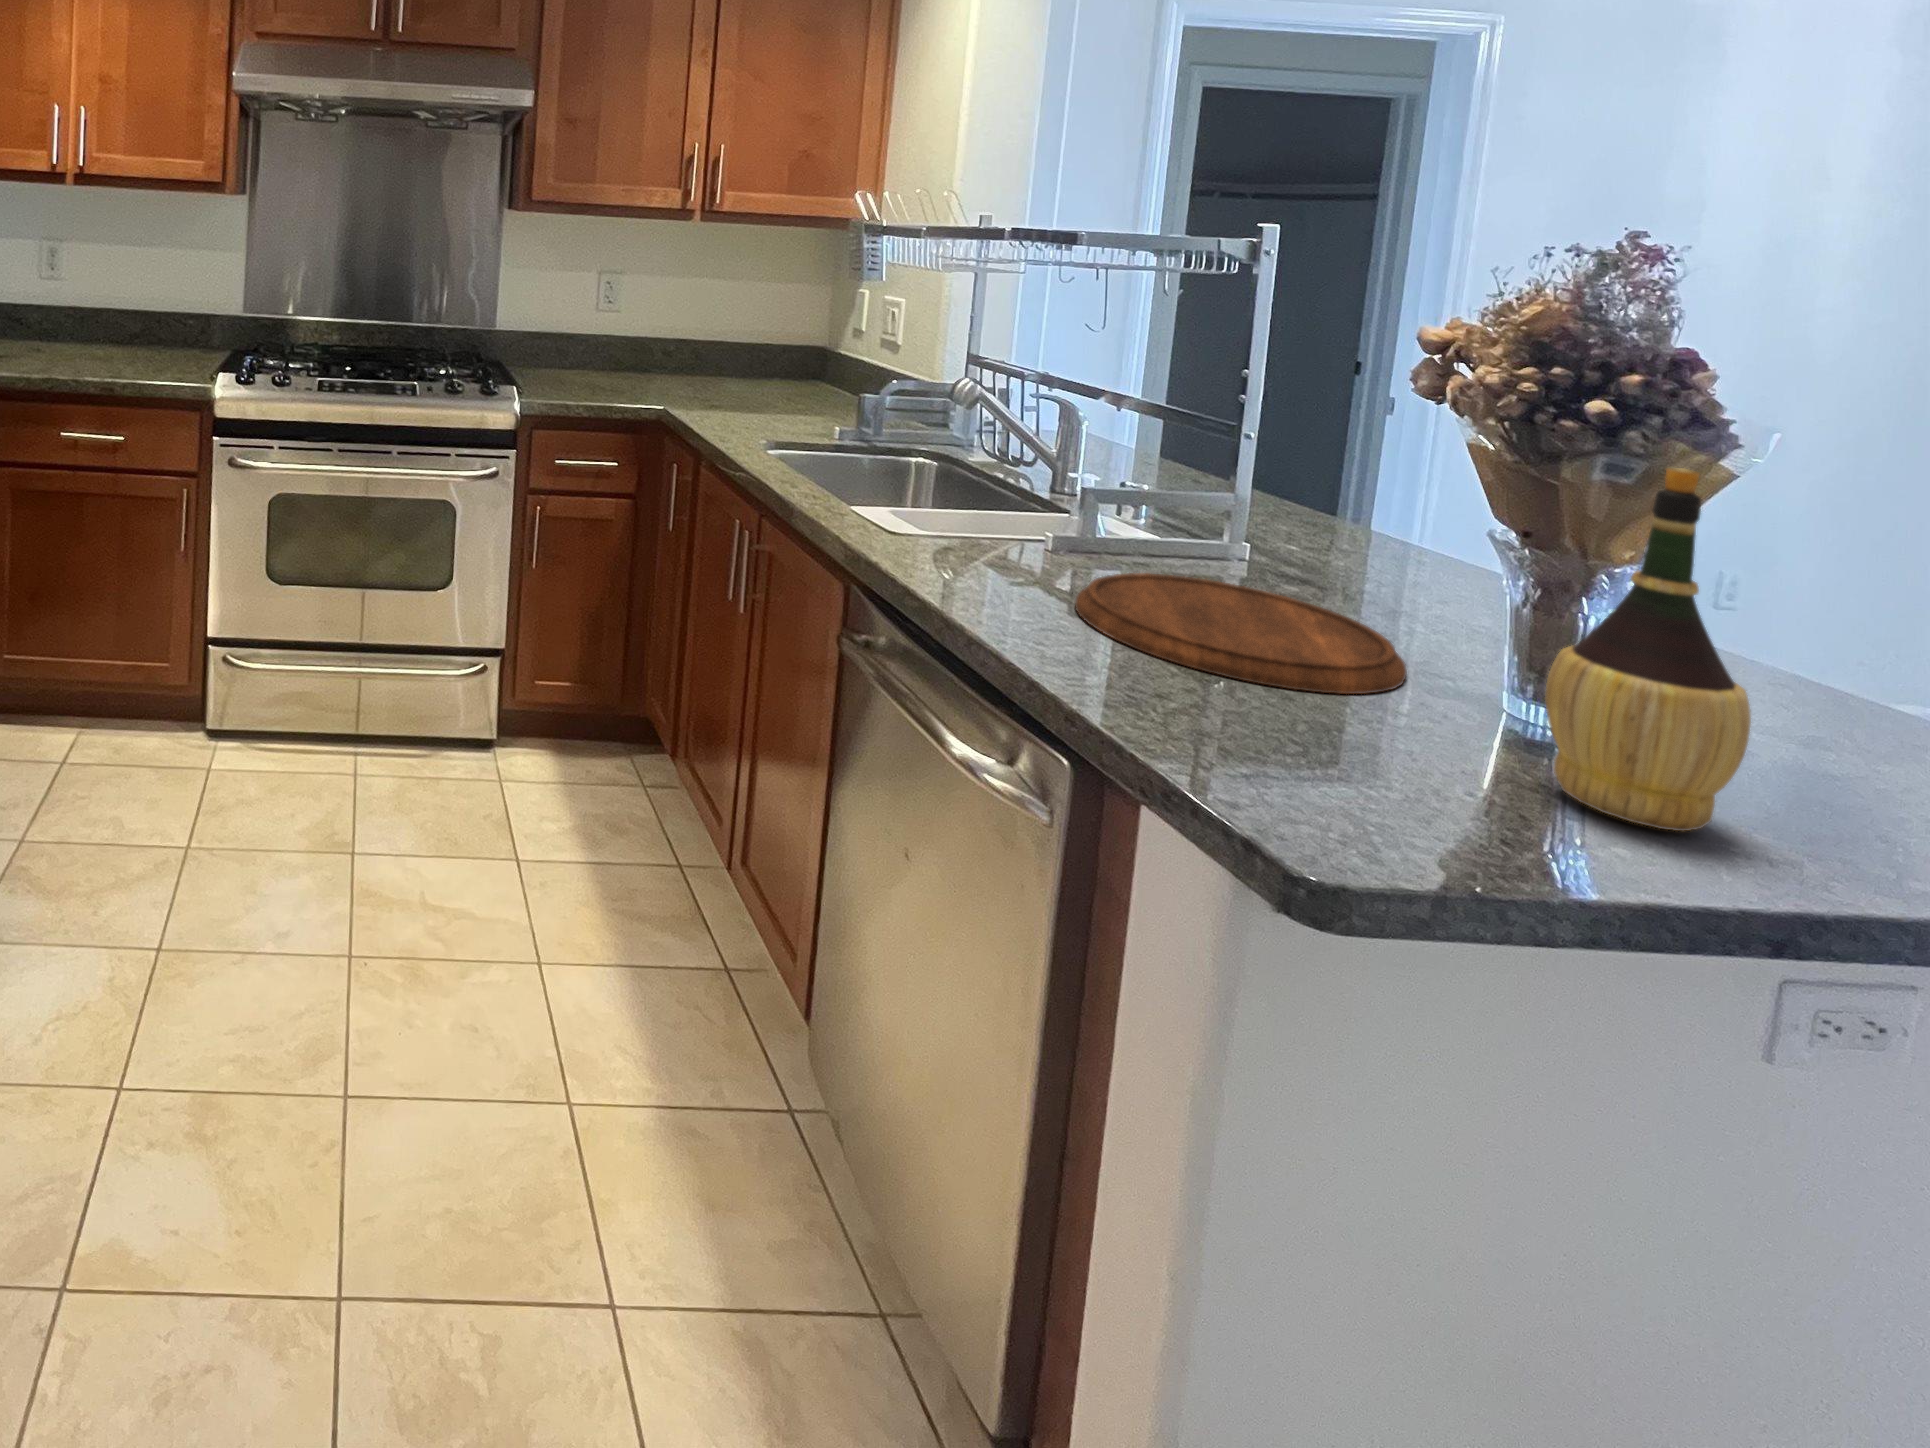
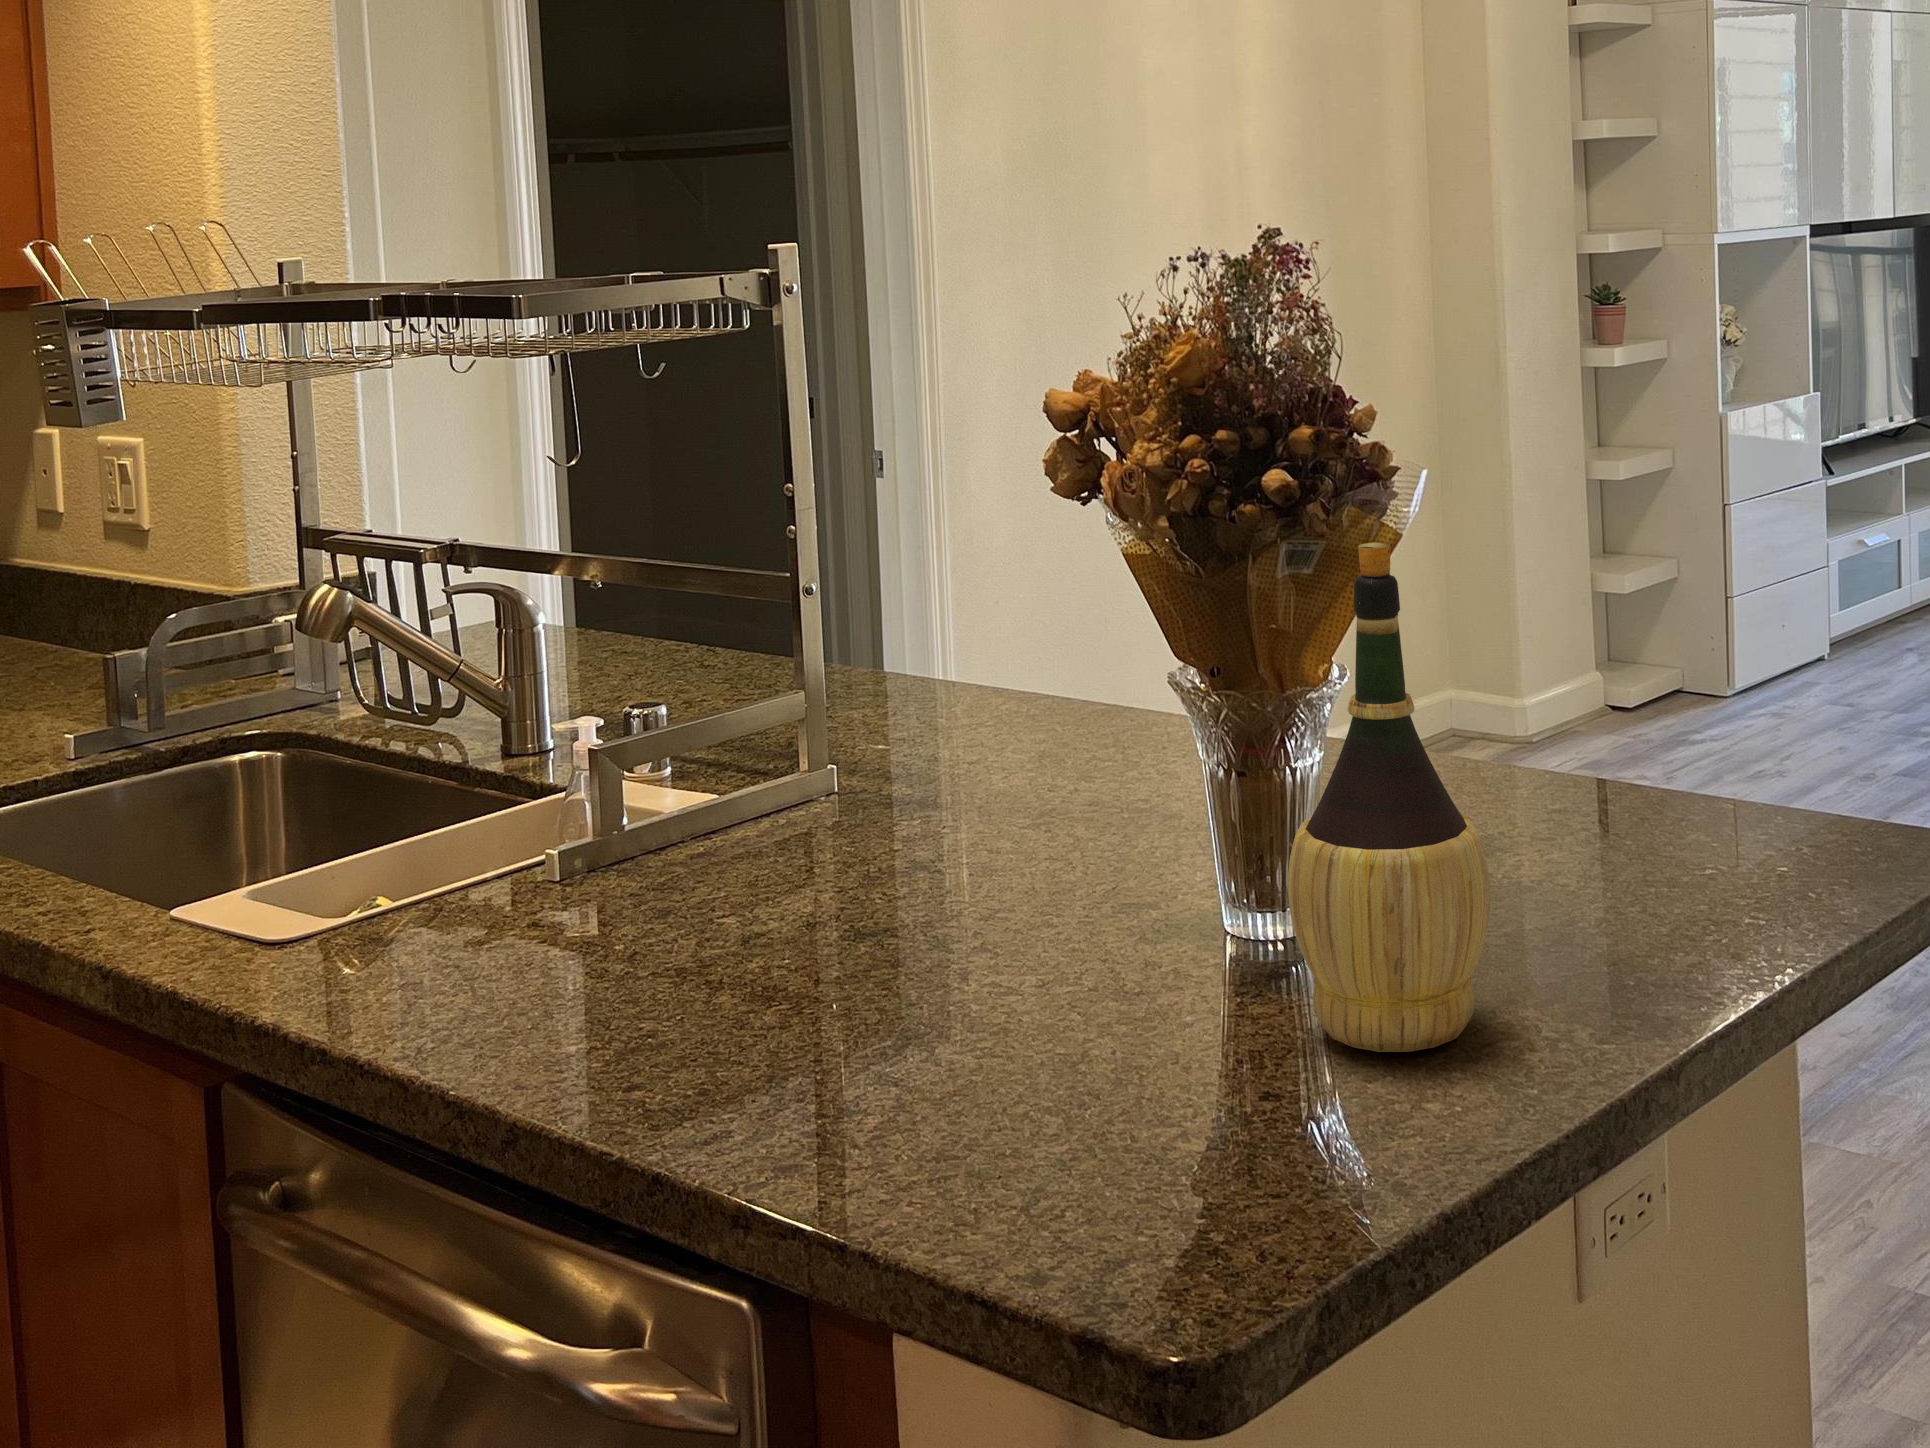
cutting board: present [1075,573,1407,694] -> none [635,848,1101,1037]

